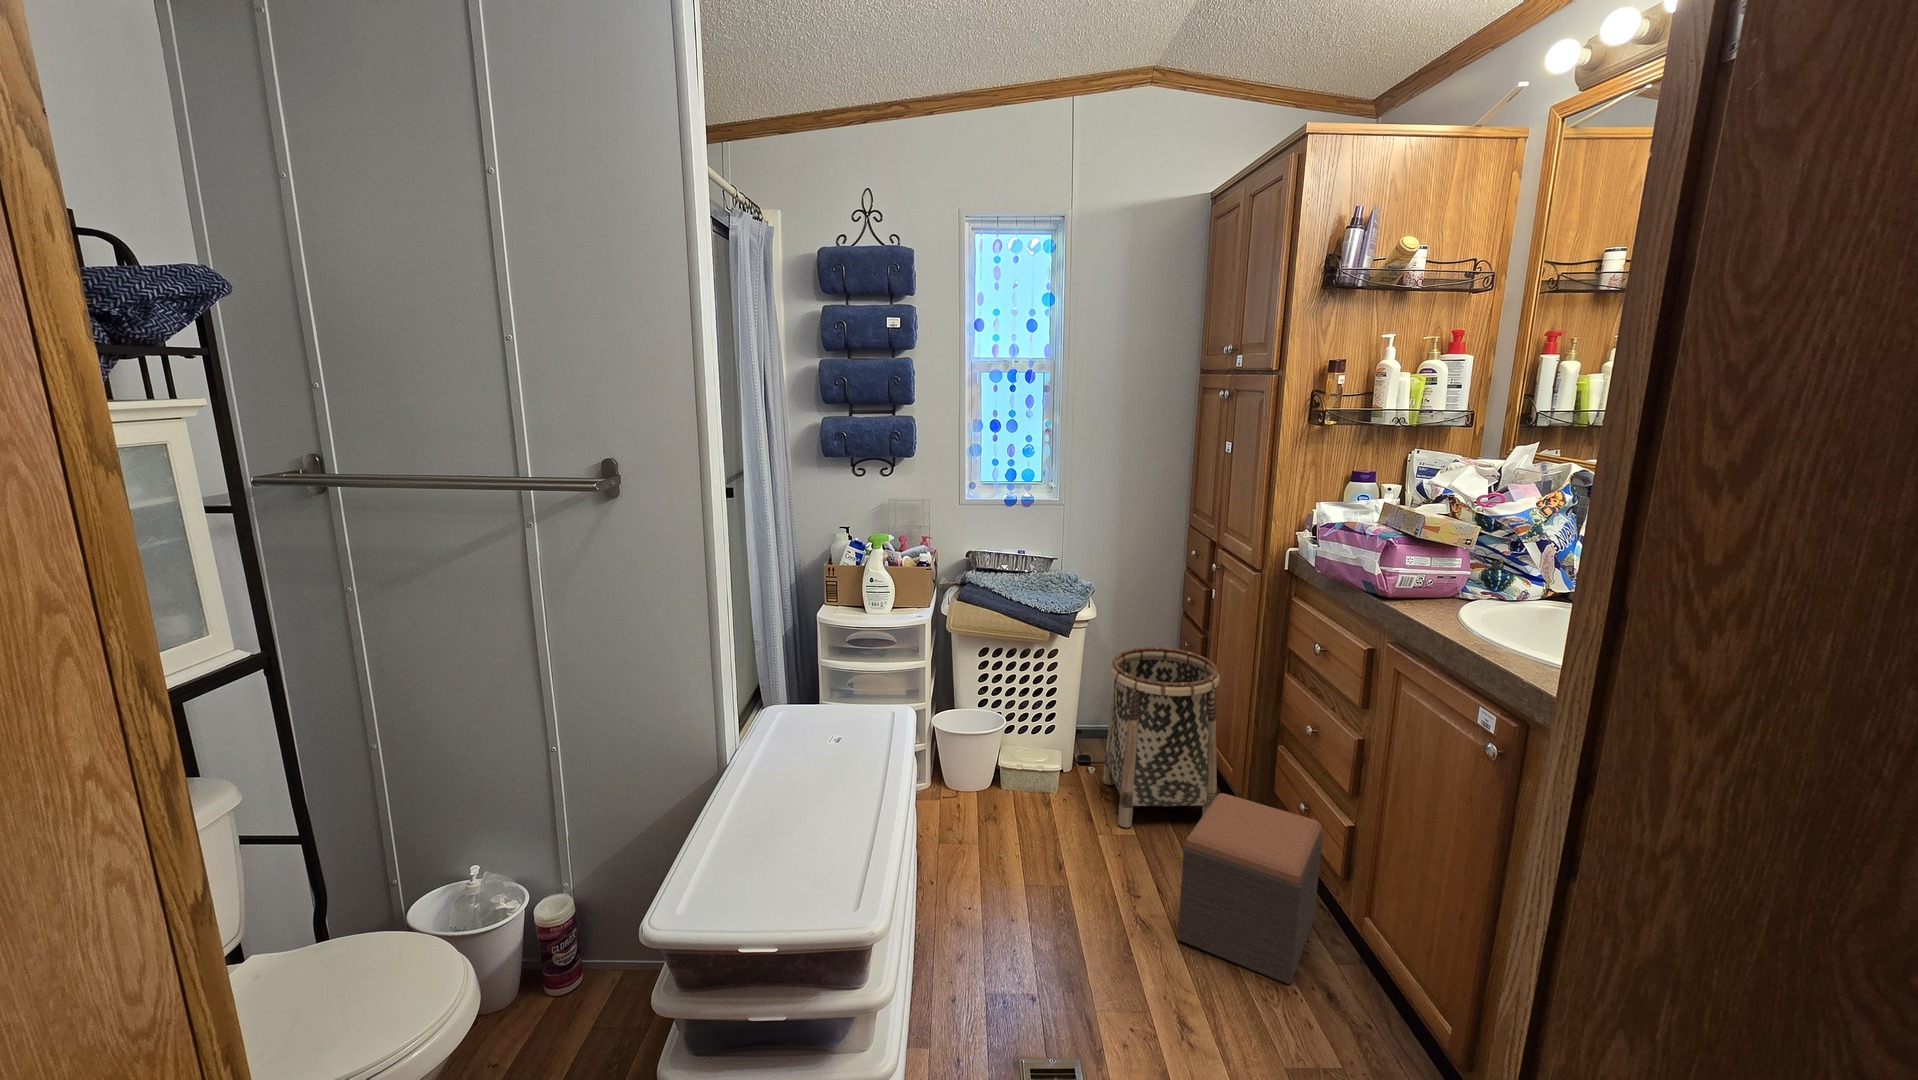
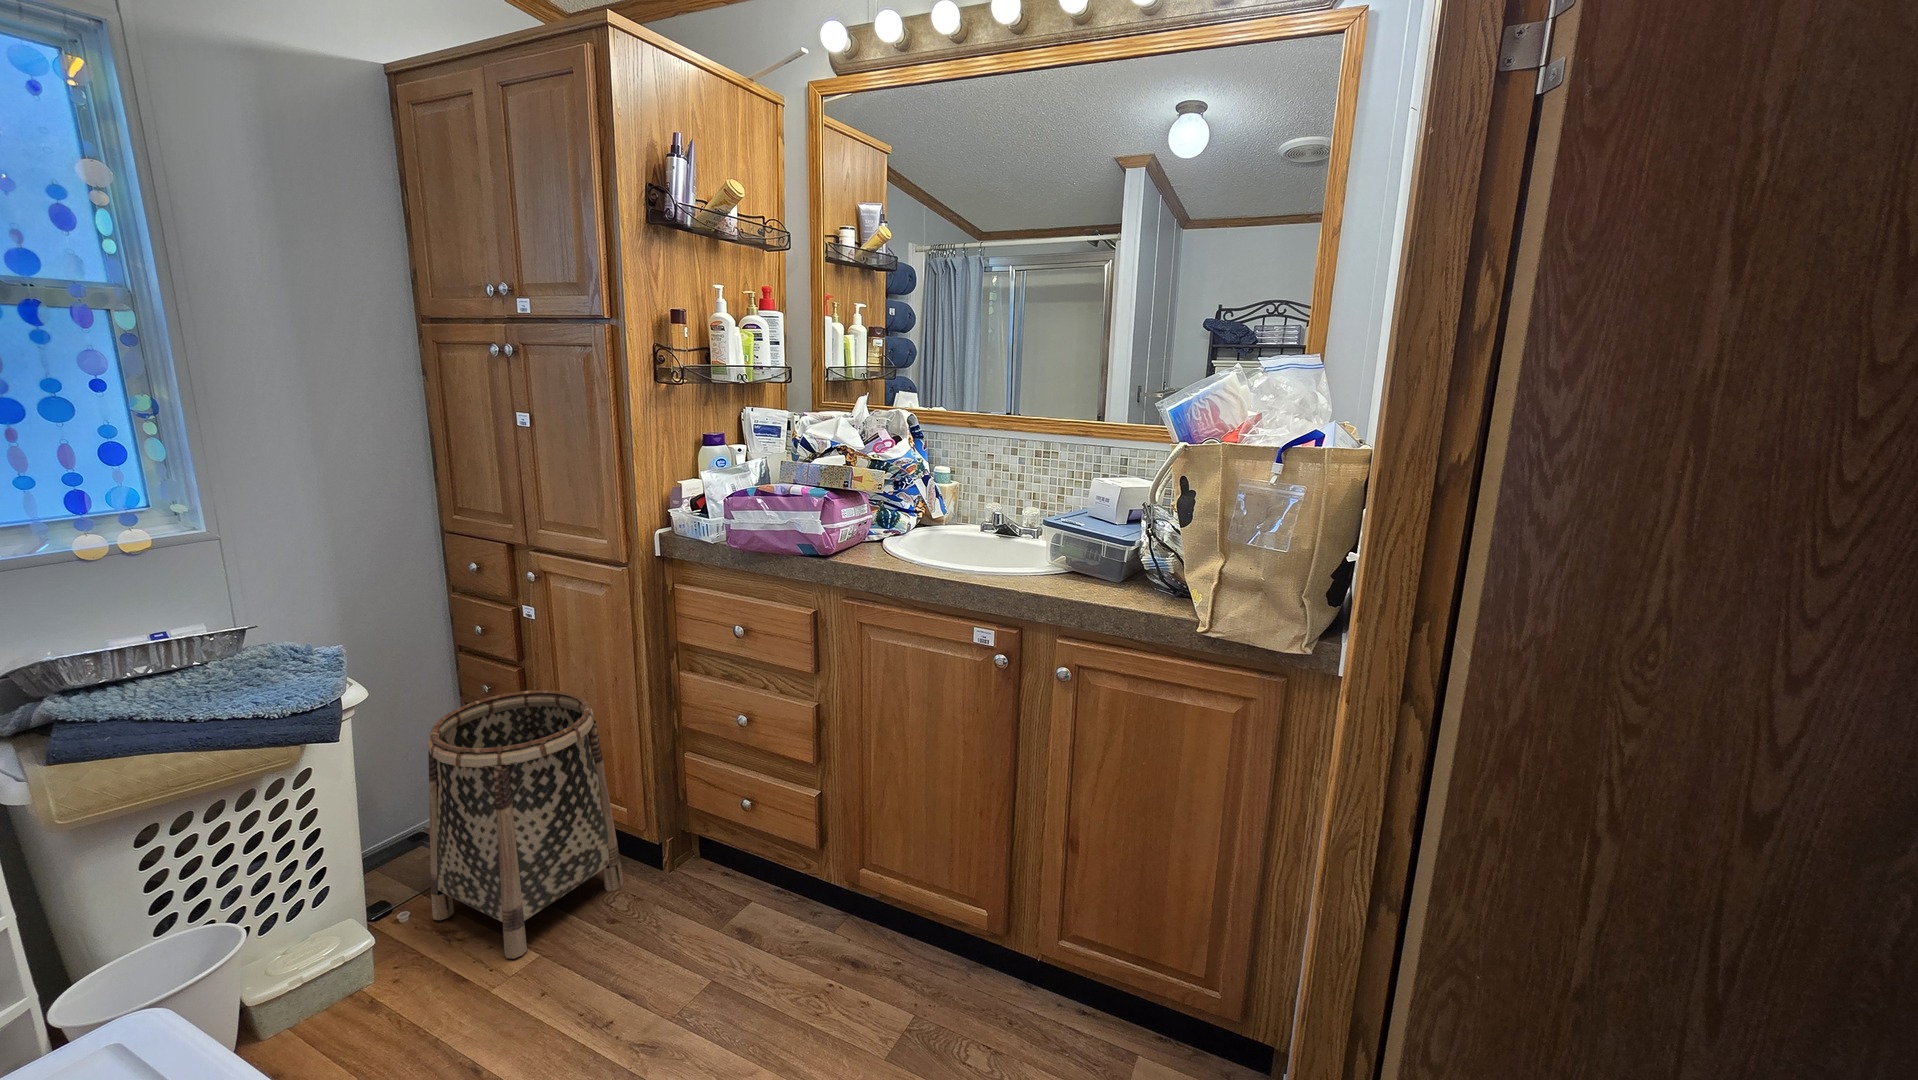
footstool: present [1178,793,1323,984] -> none [672,809,830,1032]

